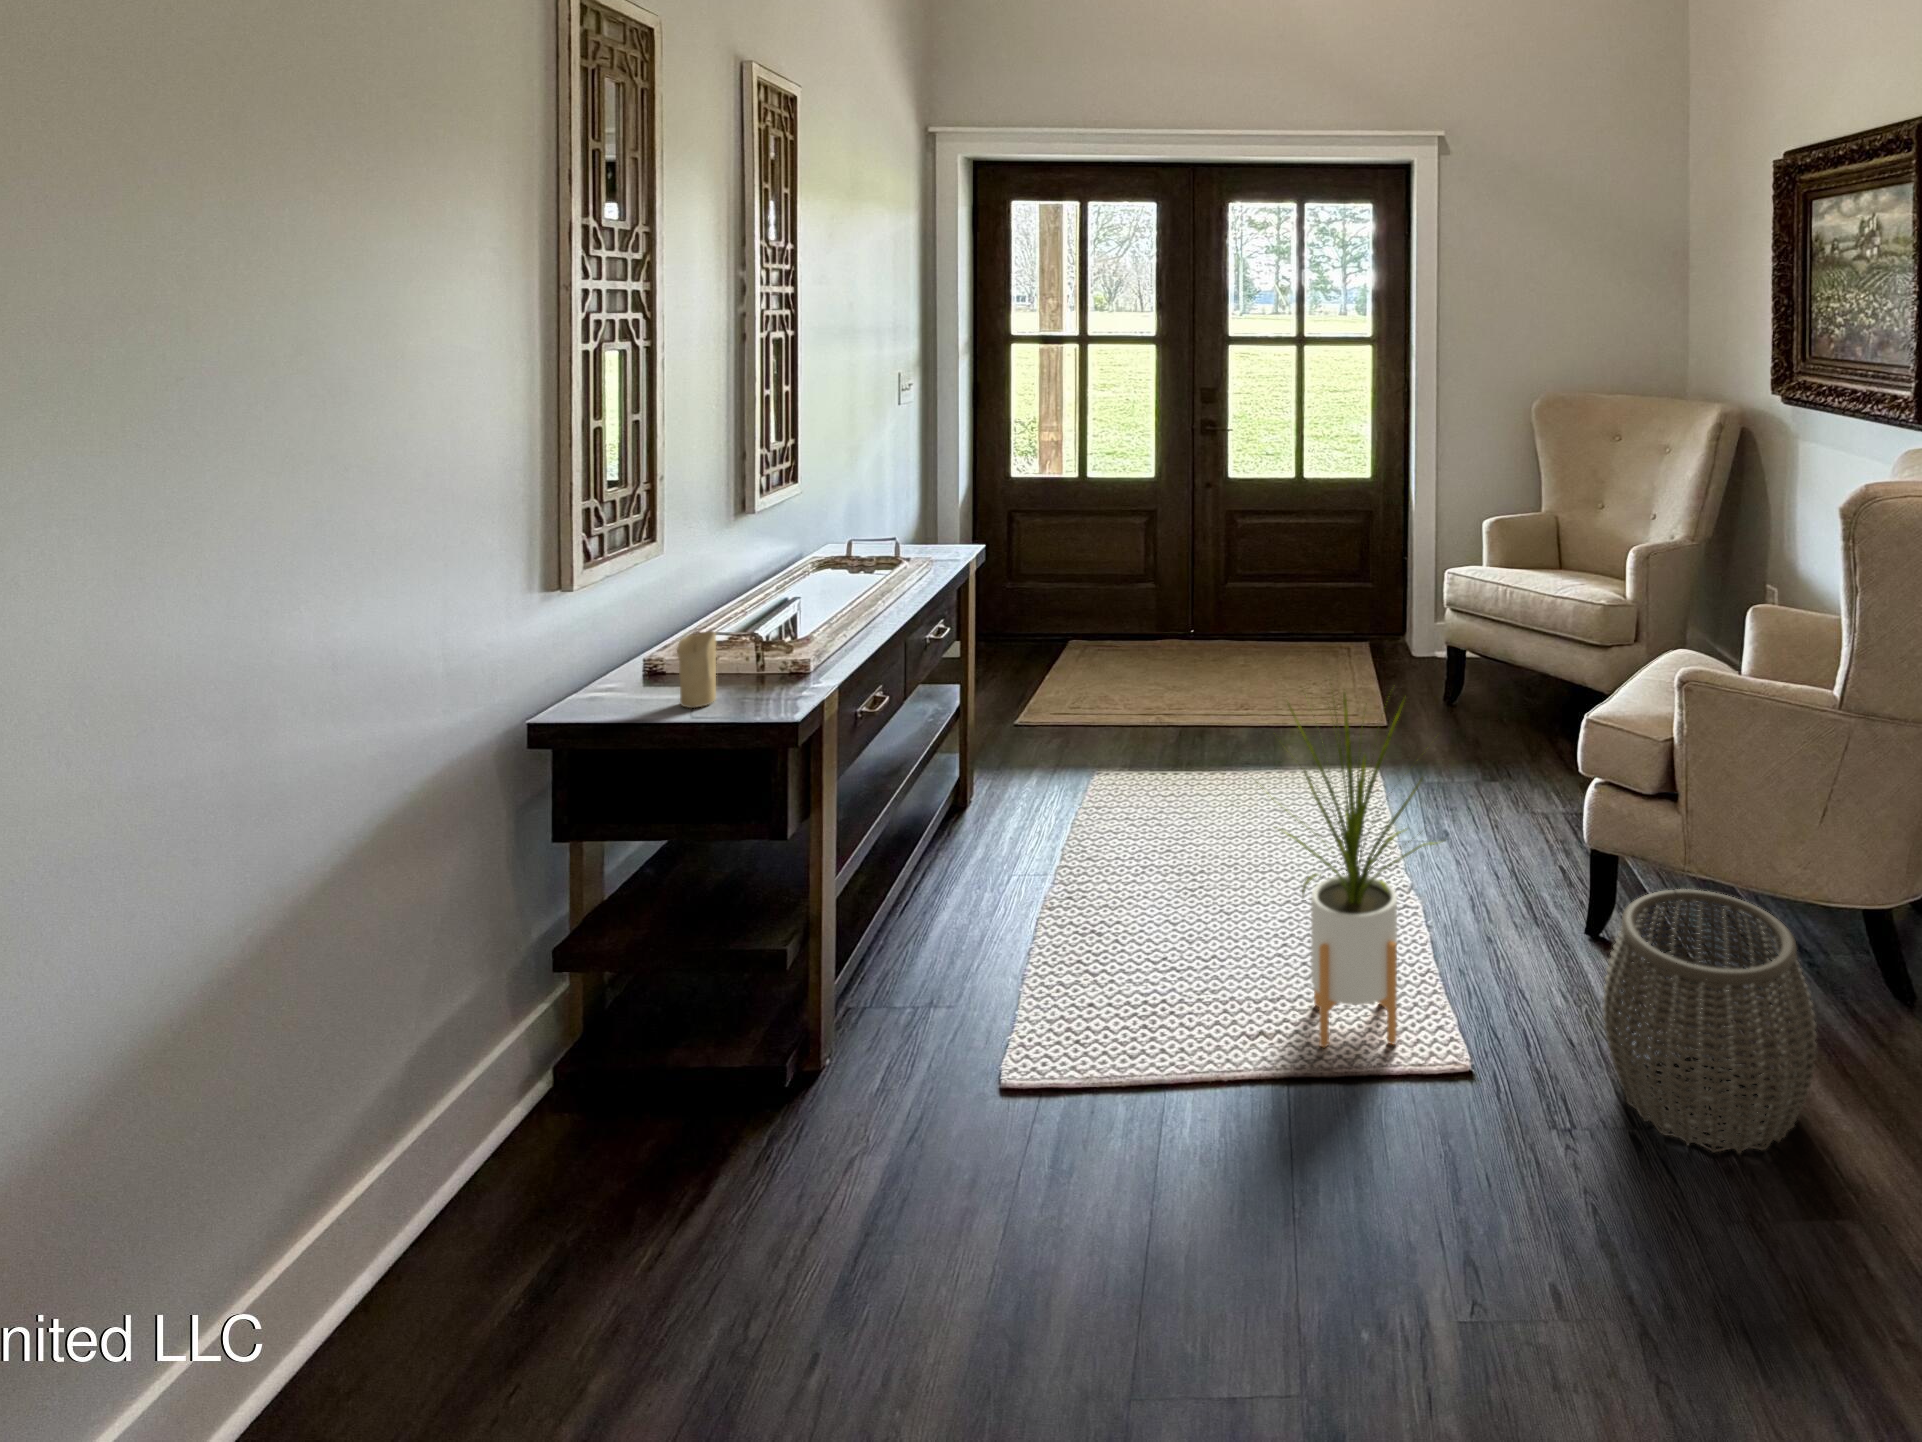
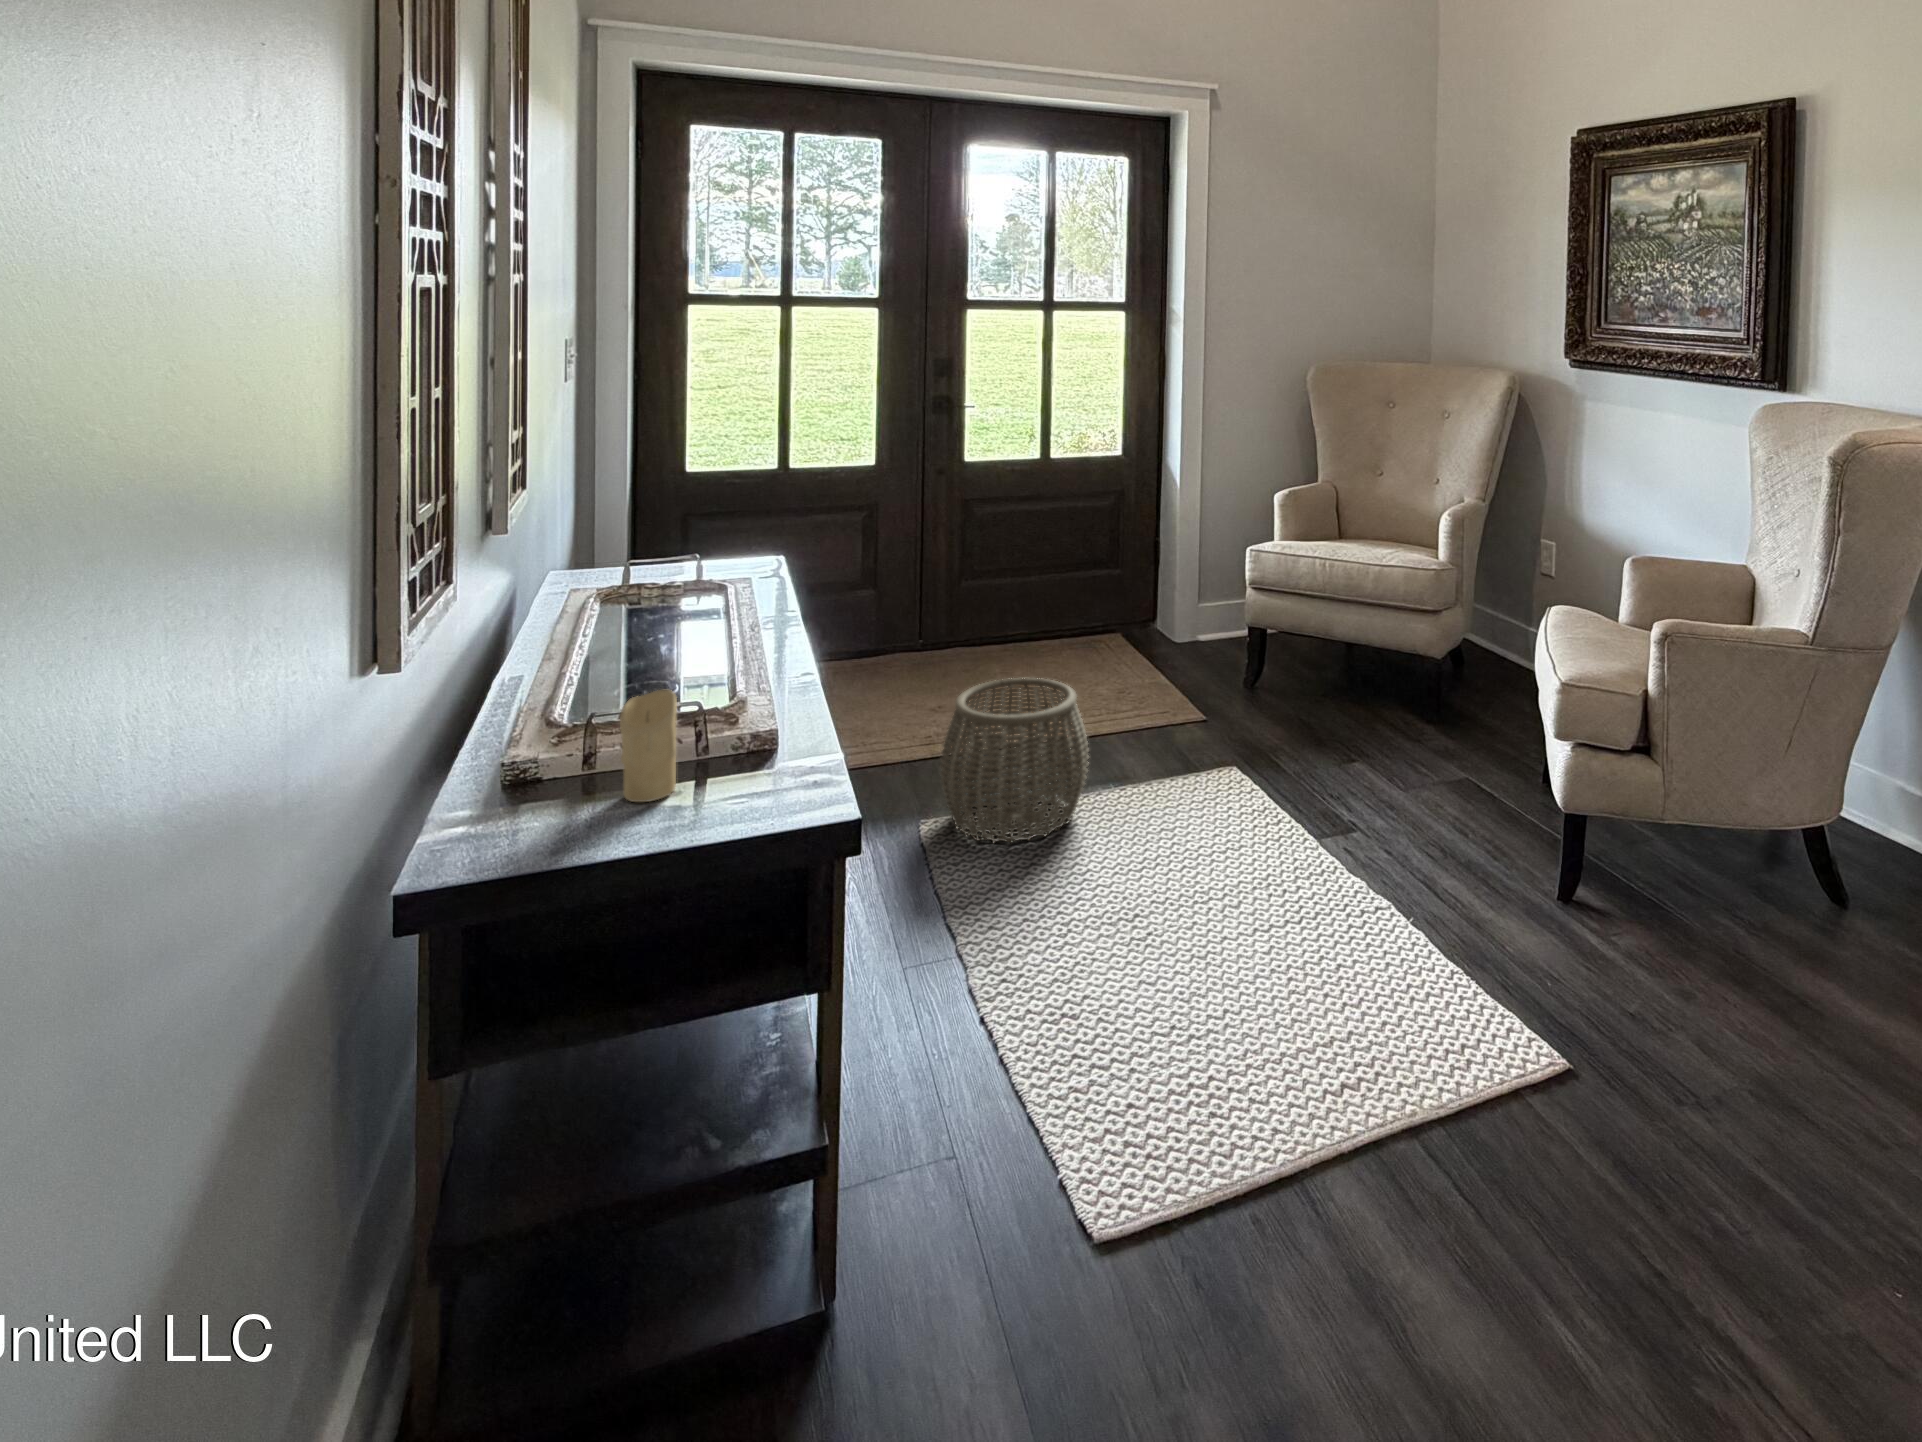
house plant: present [1260,693,1434,1047] -> none [1306,660,1505,1065]
woven basket: present [1602,890,1817,1154] -> present [940,678,1089,843]

